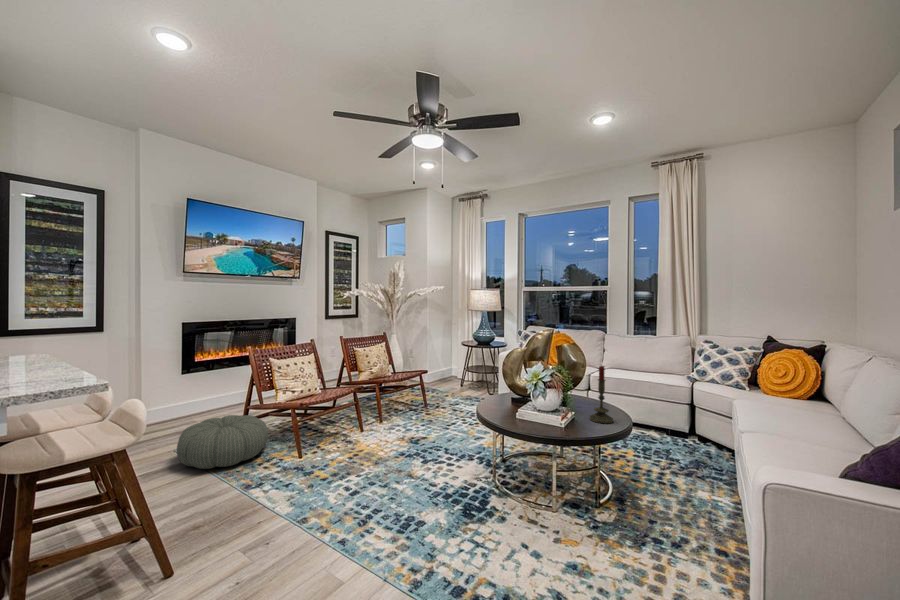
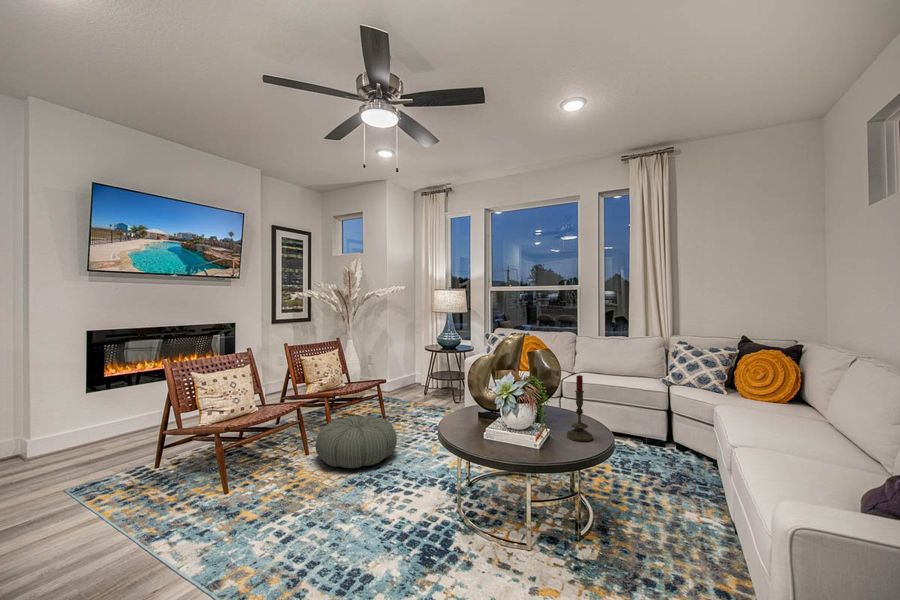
pouf: present [177,415,268,469] -> present [315,416,397,468]

